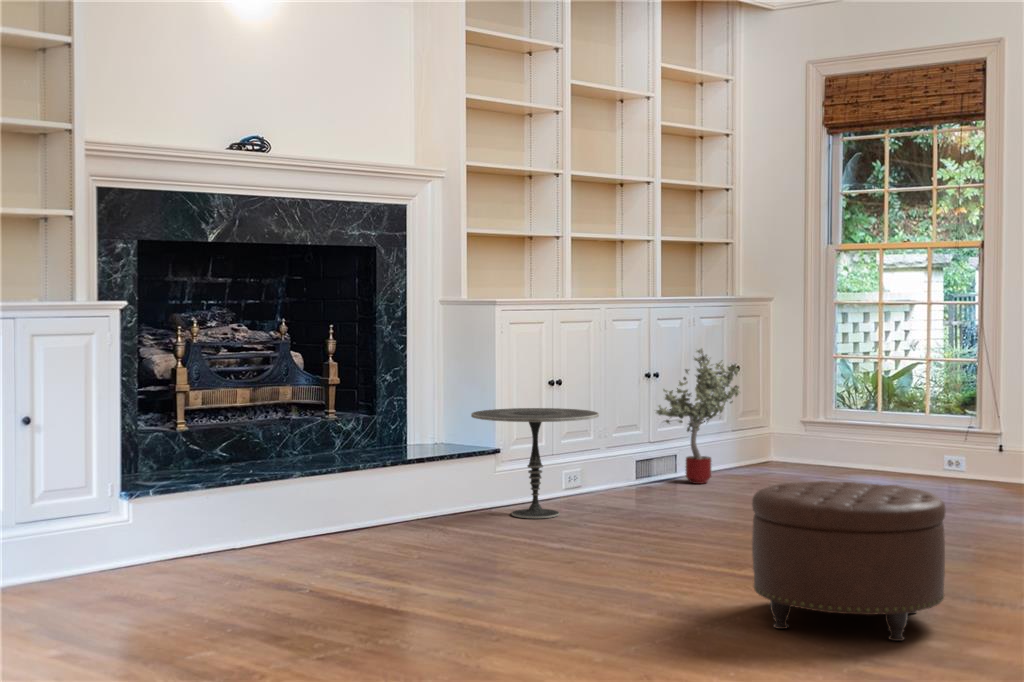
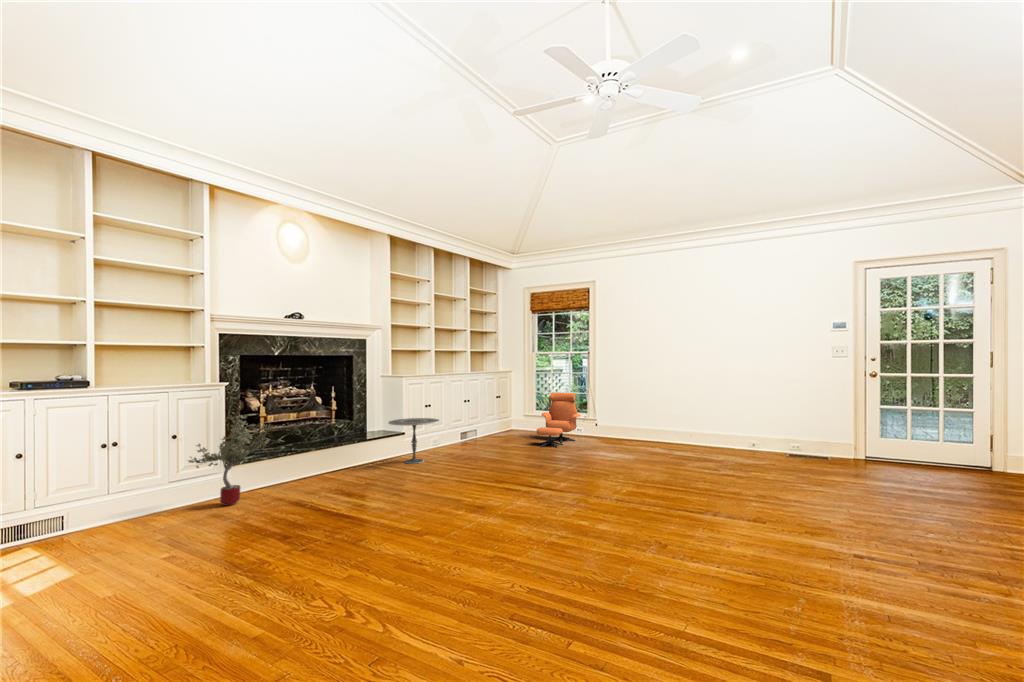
potted tree: present [656,349,740,484] -> present [189,416,271,506]
lounge chair: none [842,354,964,495] -> present [537,393,581,447]
ottoman: present [752,481,945,641] -> none [483,452,556,518]

